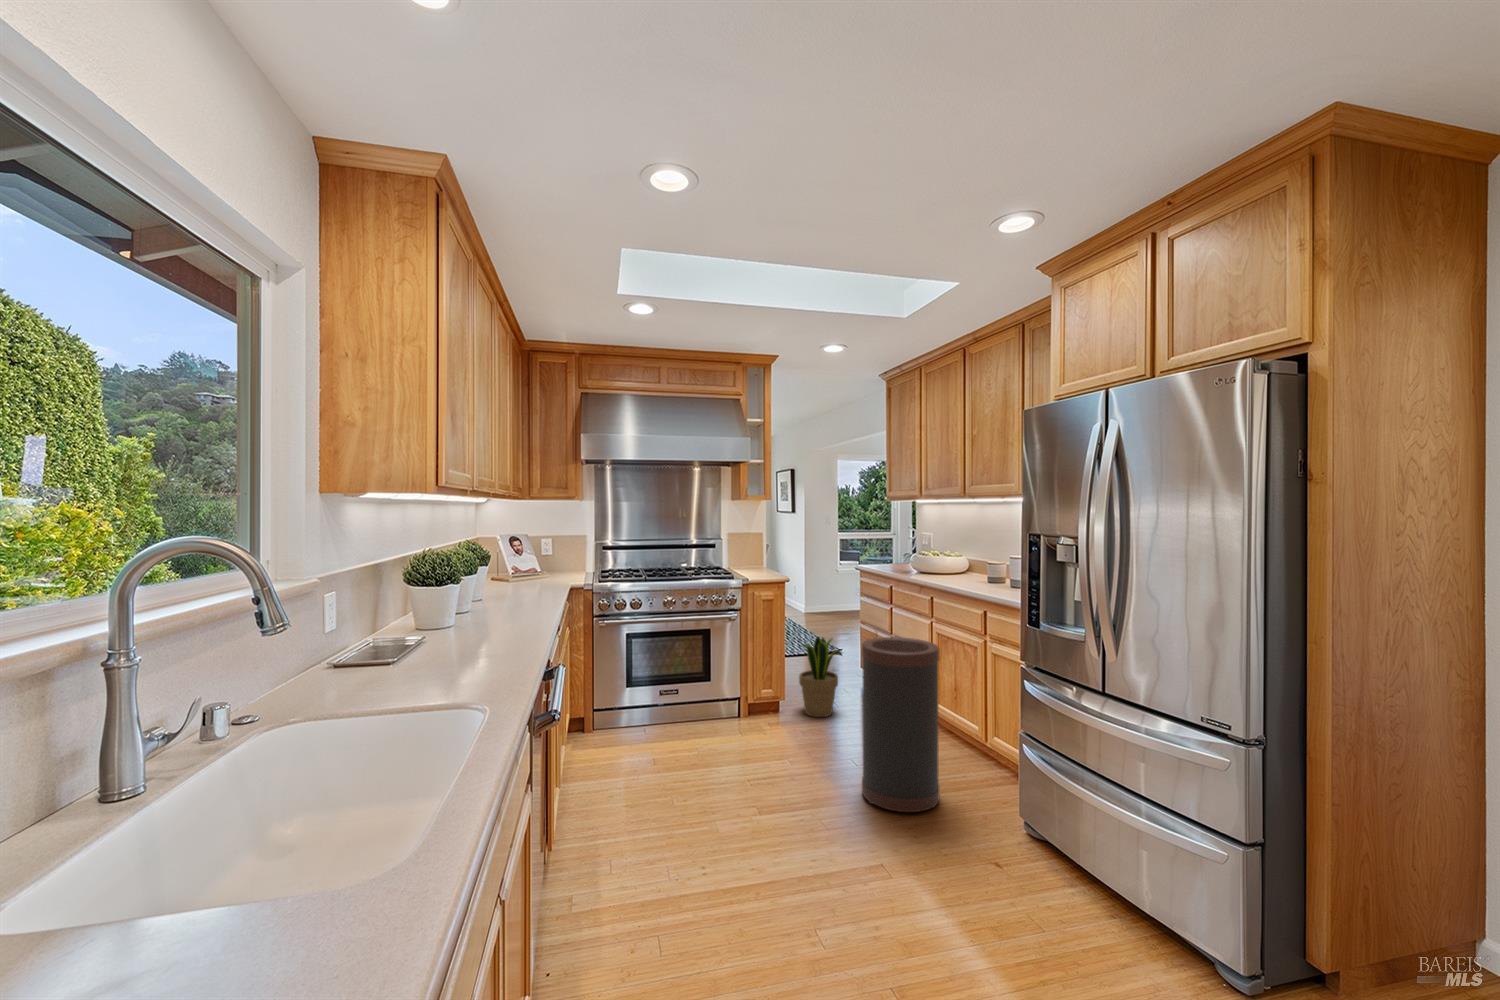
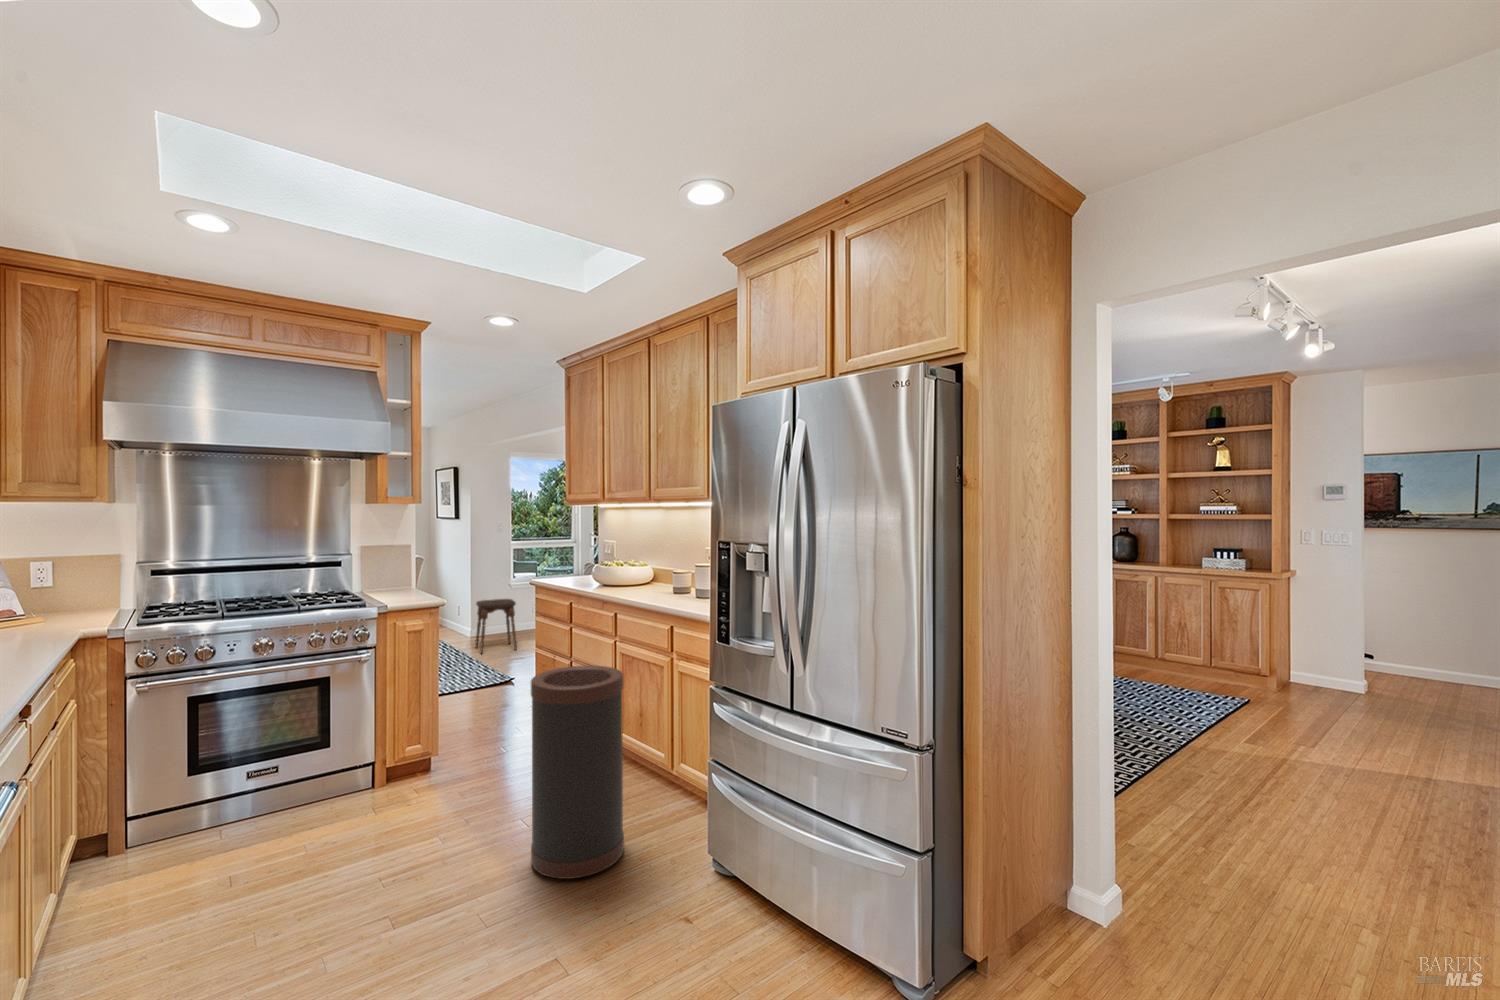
stool: none [807,582,841,628] -> present [476,599,517,654]
potted plant: present [799,637,842,717] -> none [456,669,513,770]

